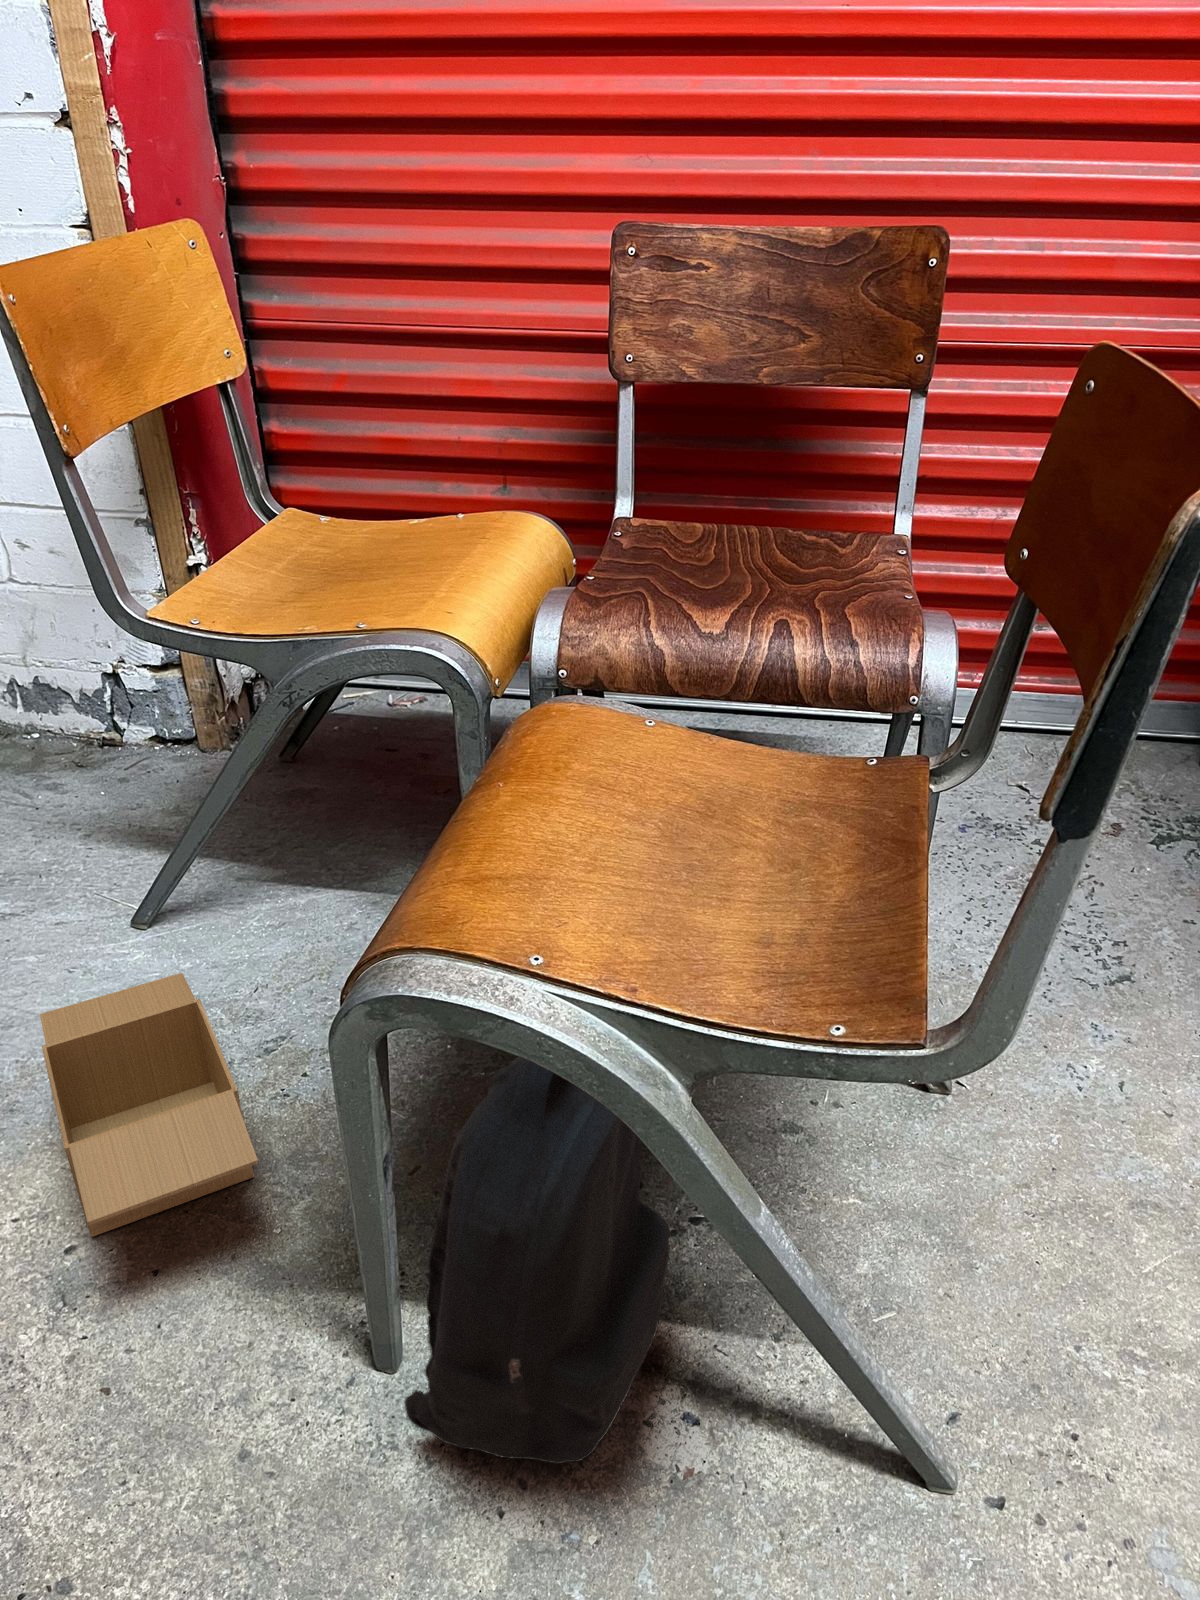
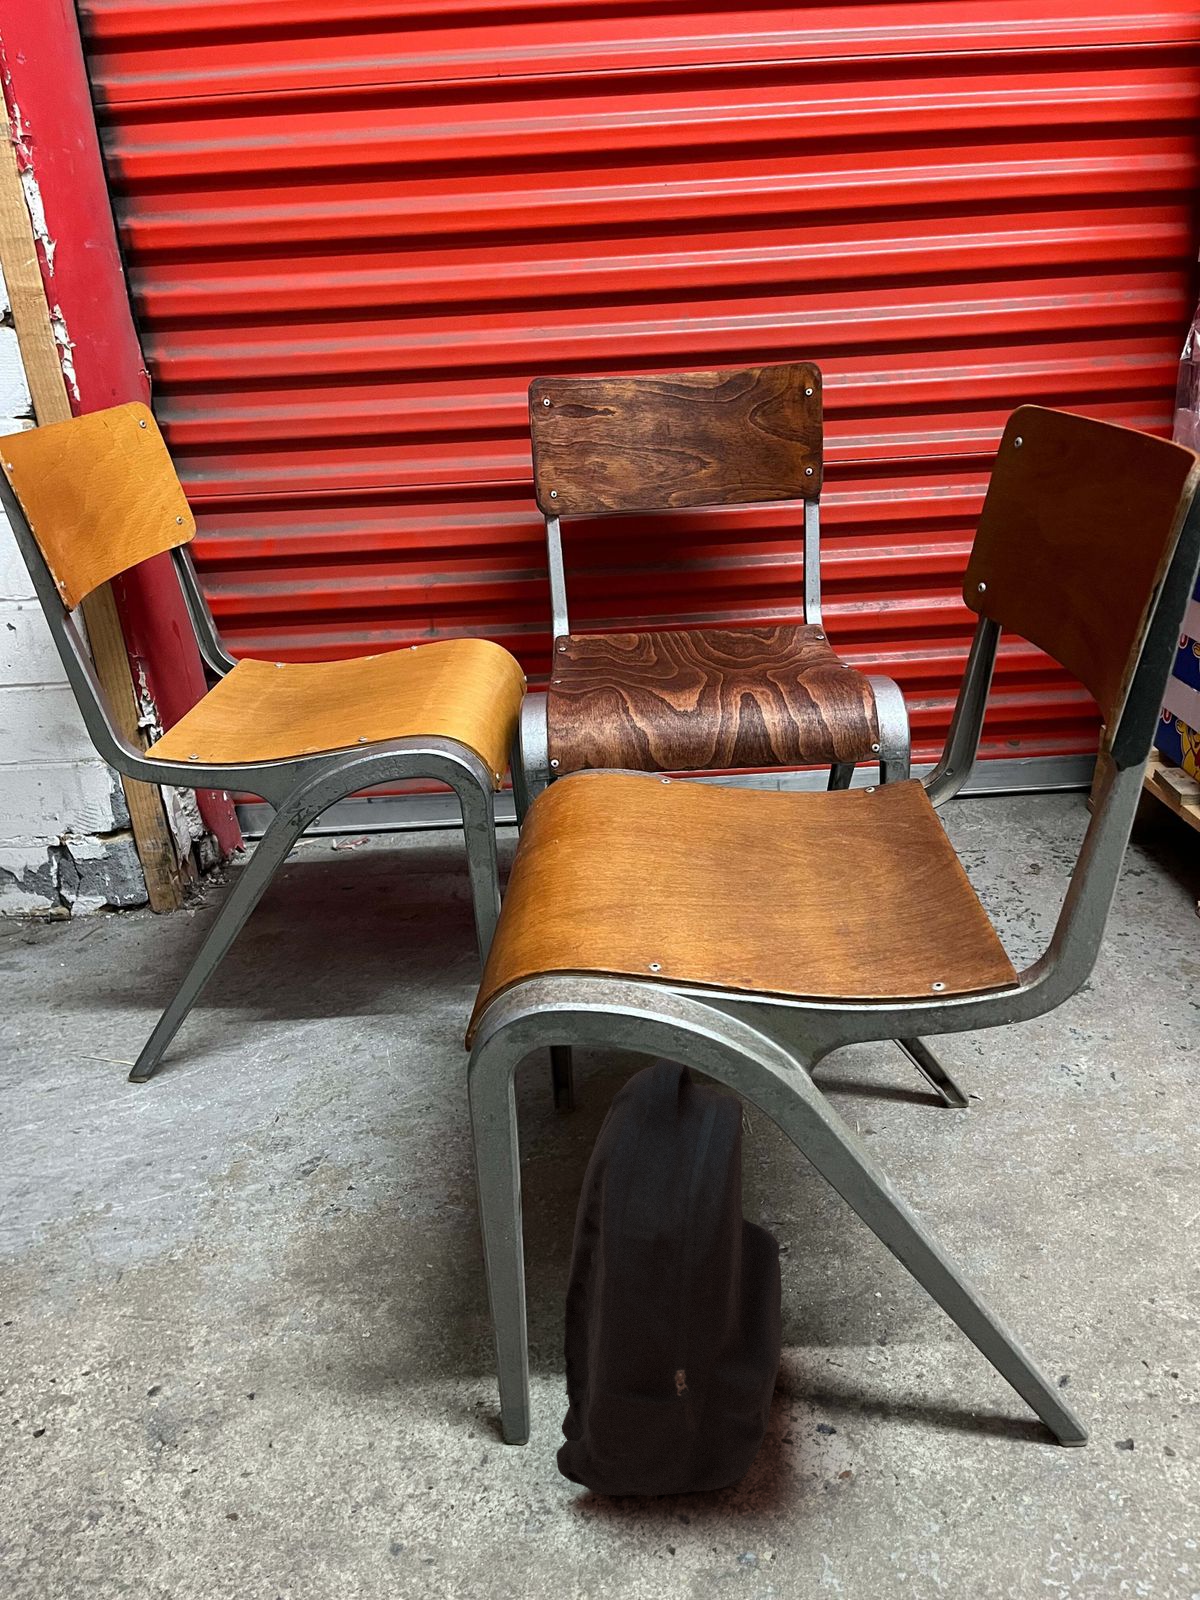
cardboard box: present [40,973,258,1237] -> none [77,1101,350,1374]

